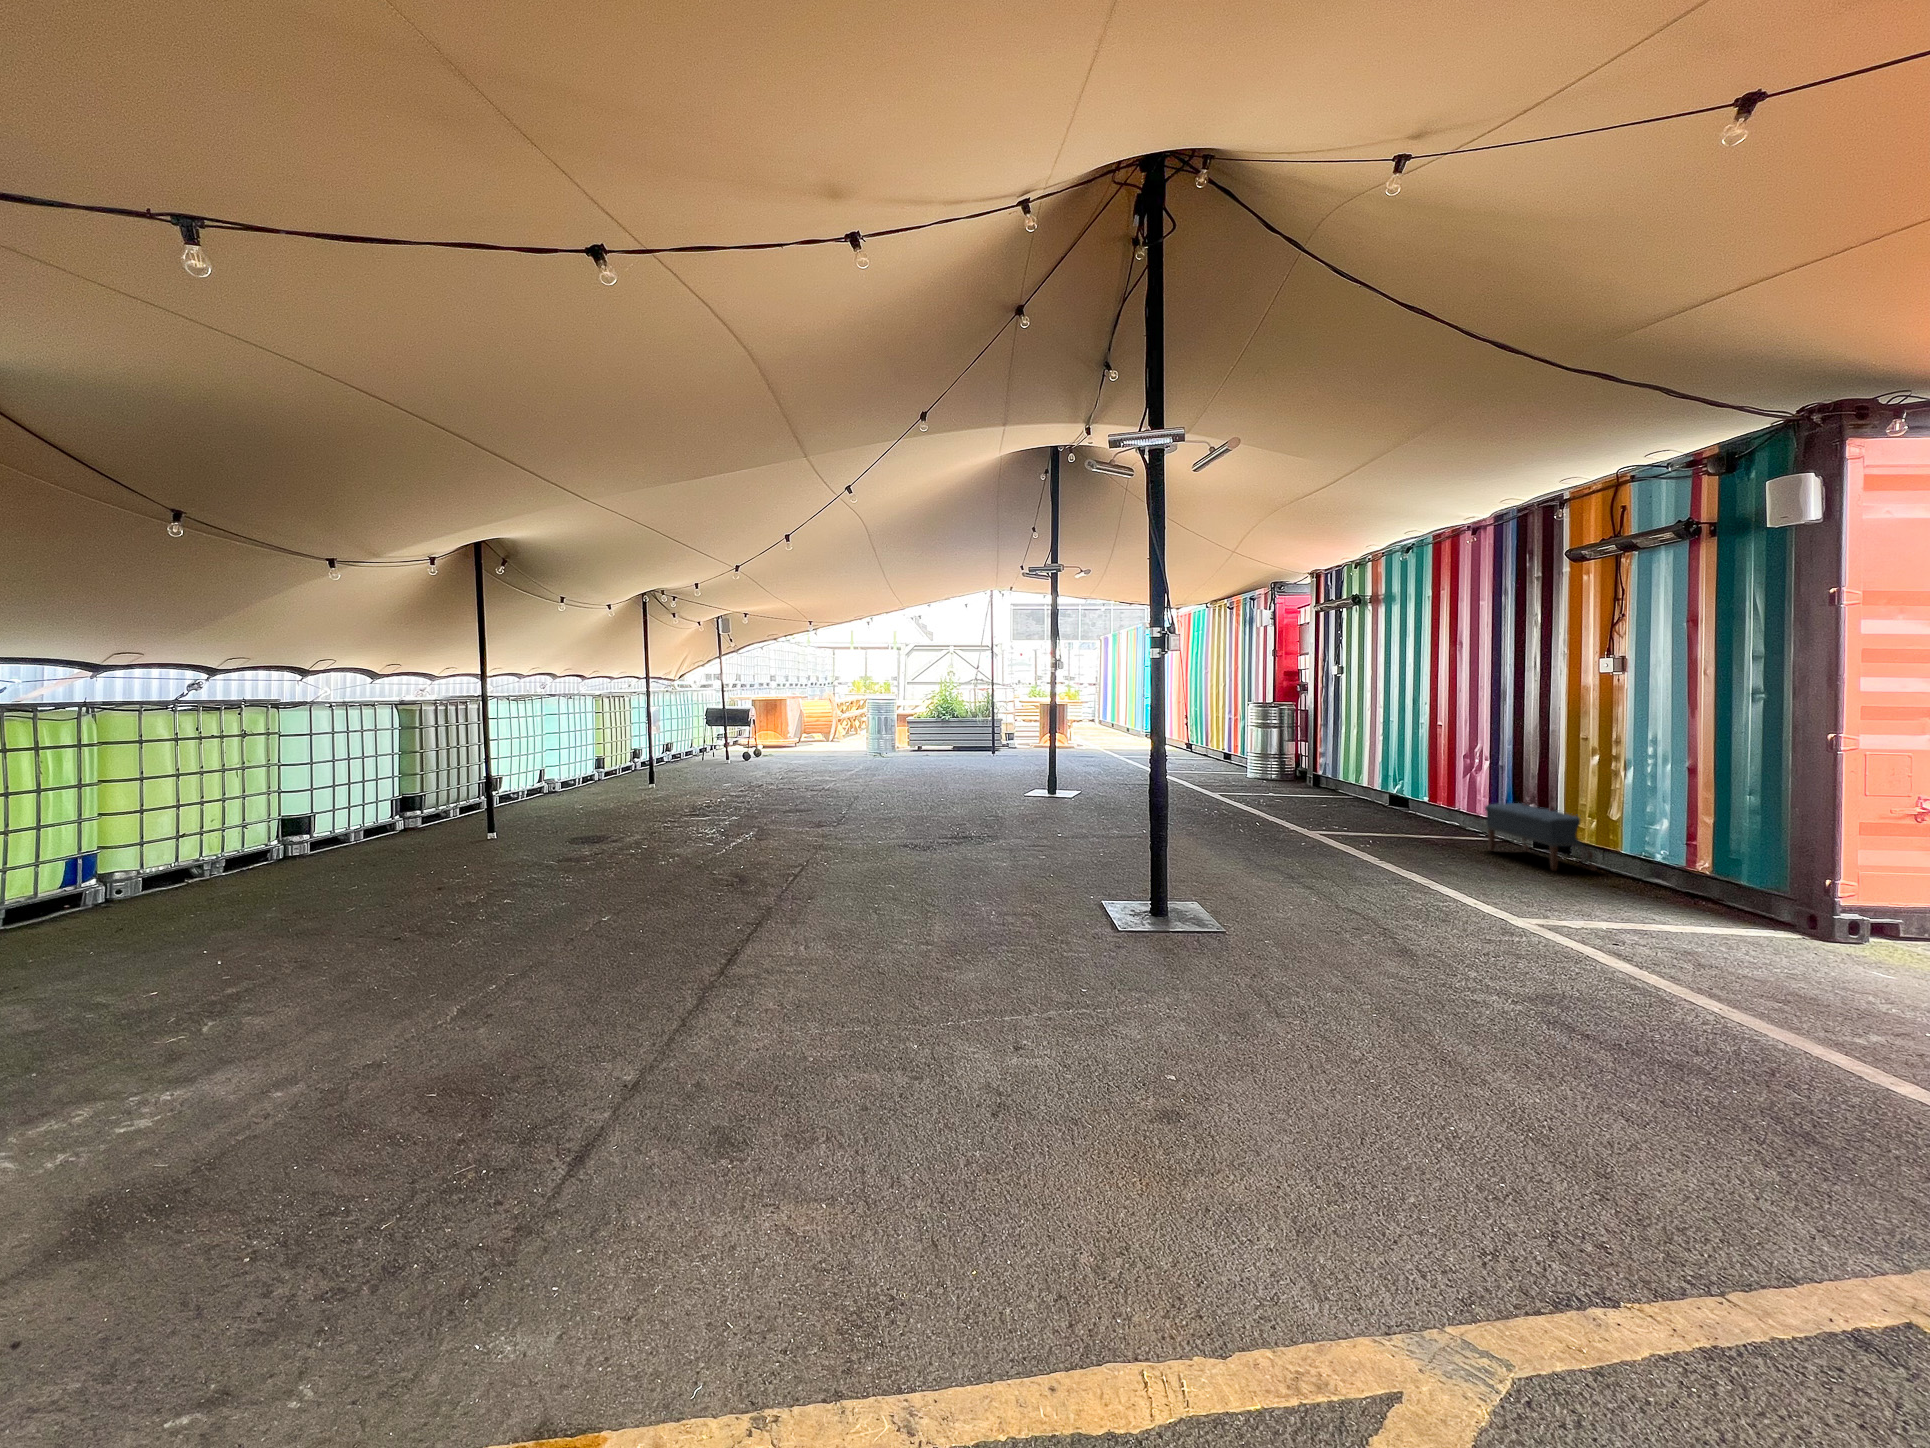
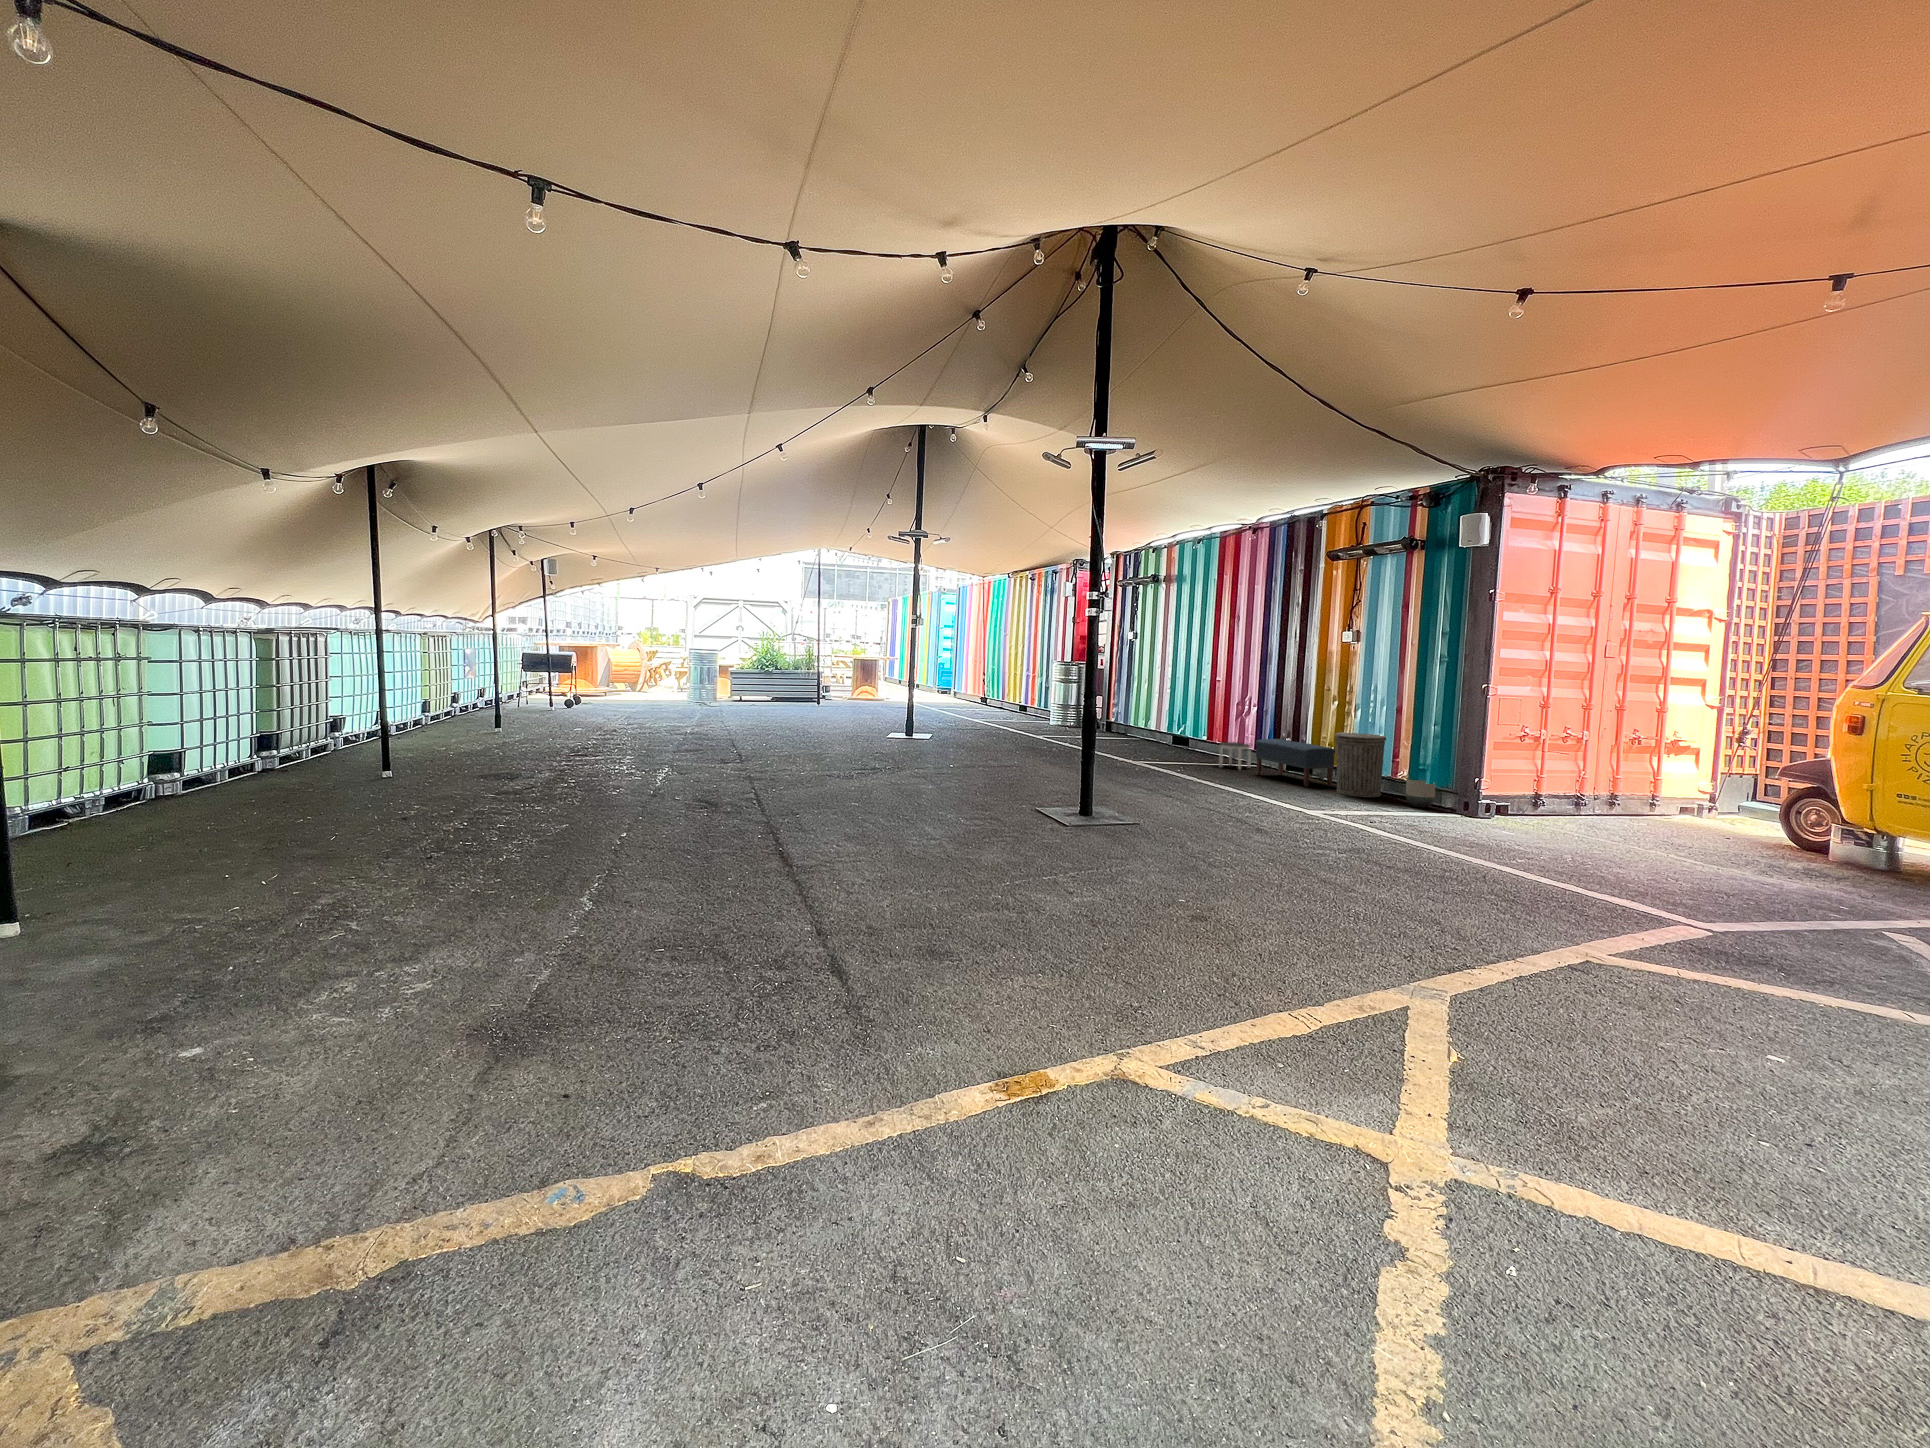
trash can: none [1589,797,1671,890] -> present [1335,732,1386,797]
round table: none [1440,806,1488,843] -> present [1219,742,1251,769]
planter: none [1700,869,1749,910] -> present [1406,780,1435,808]

